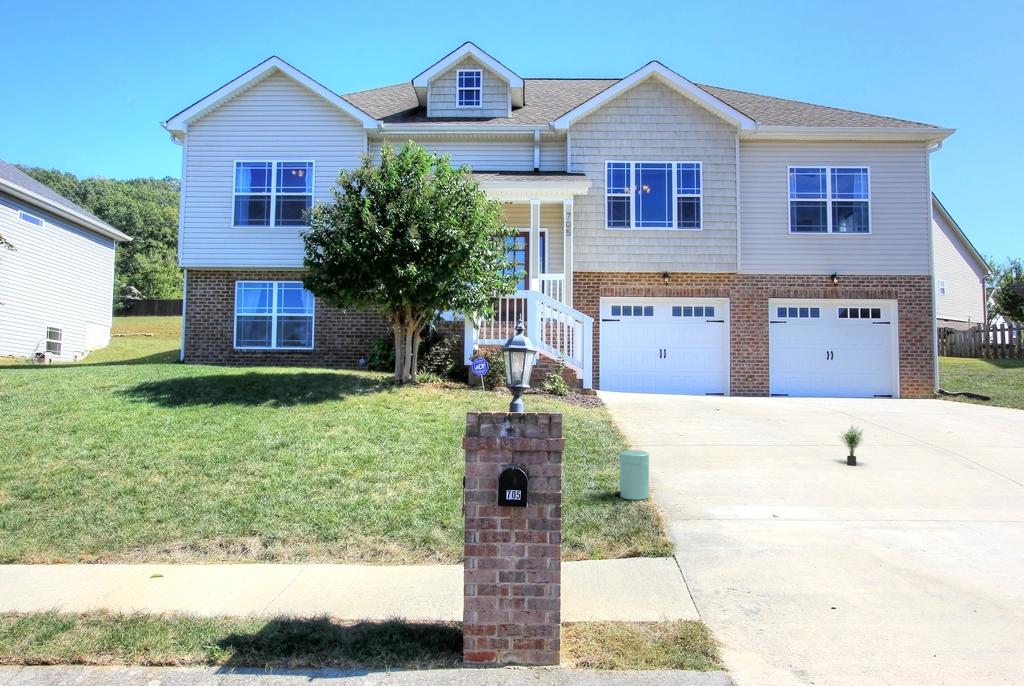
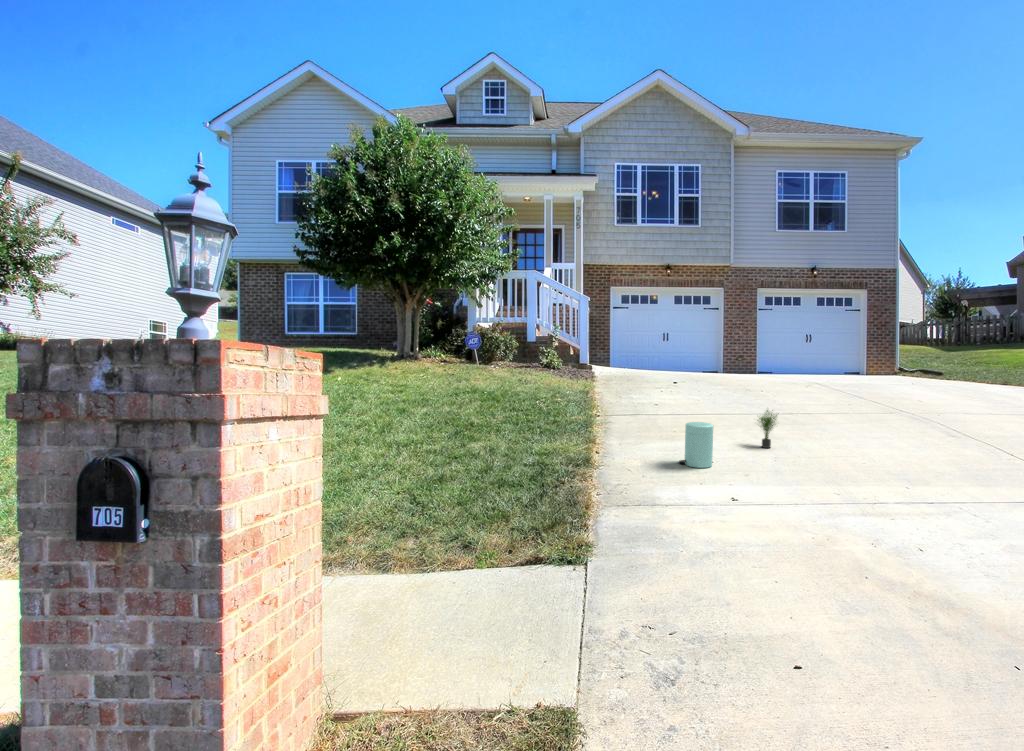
potted plant: present [842,427,862,465] -> present [759,410,777,448]

